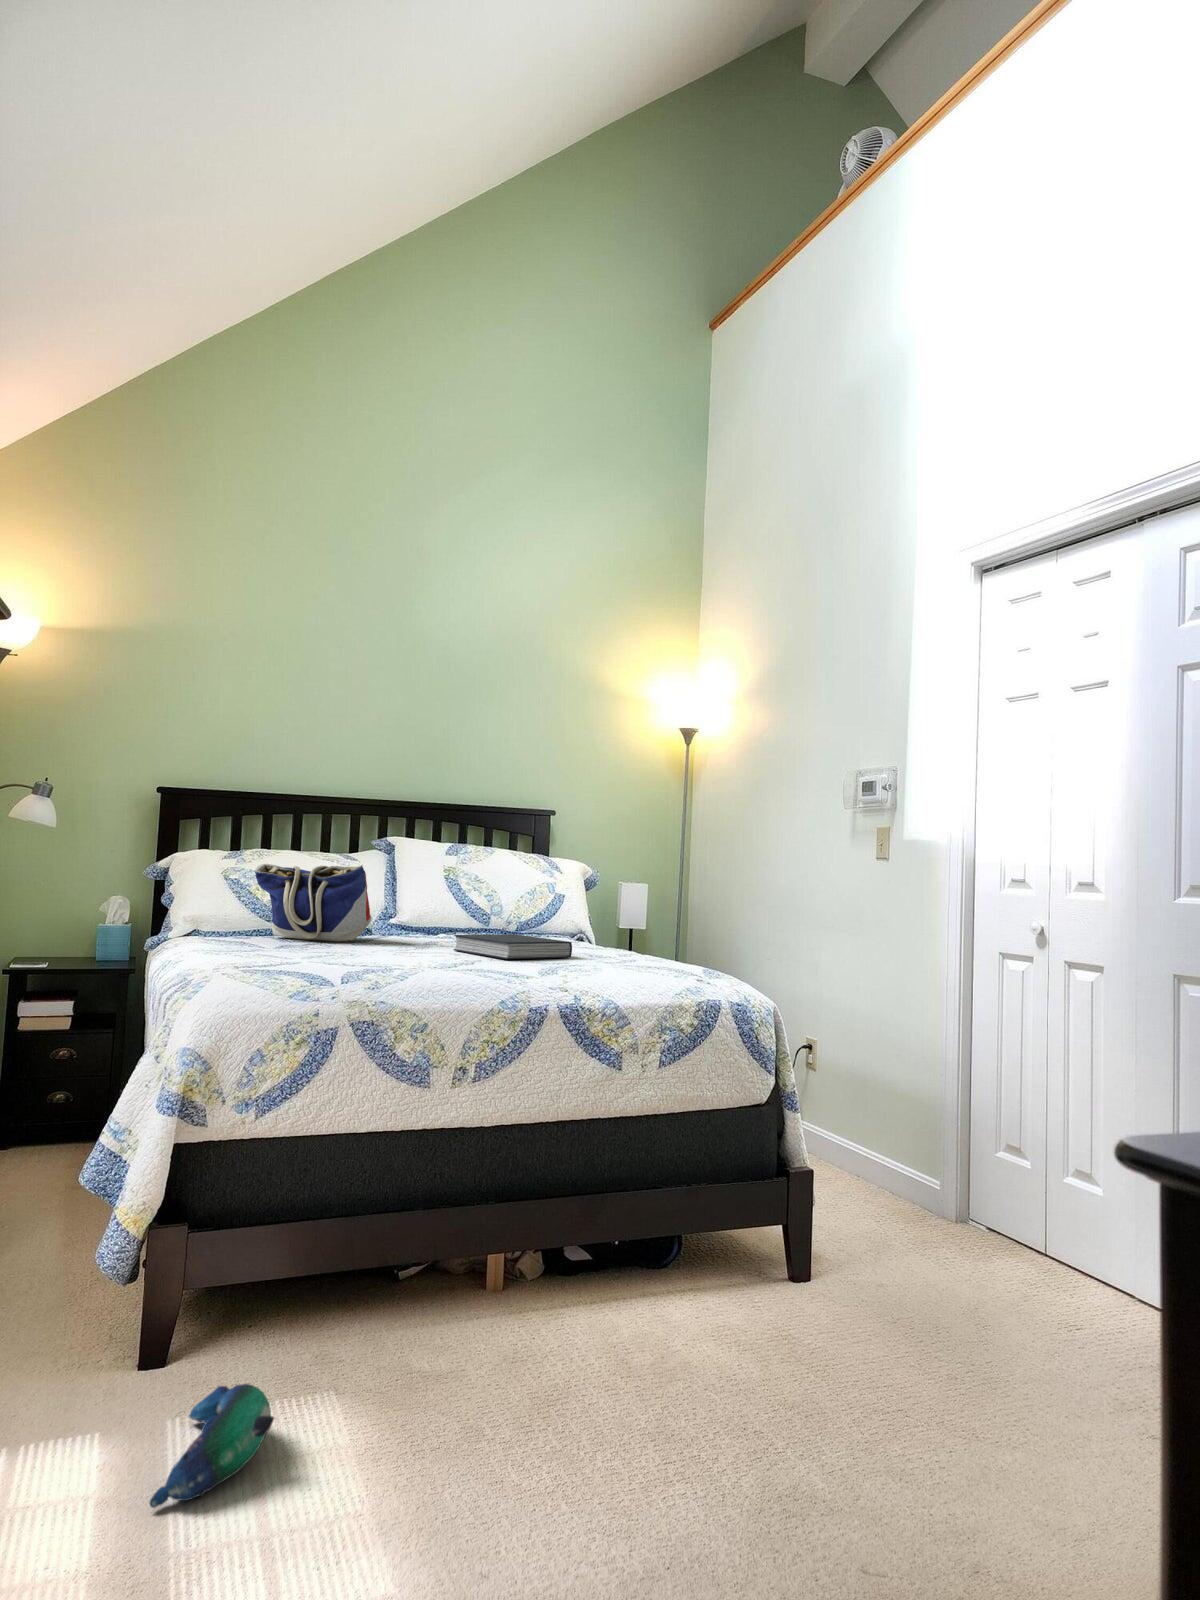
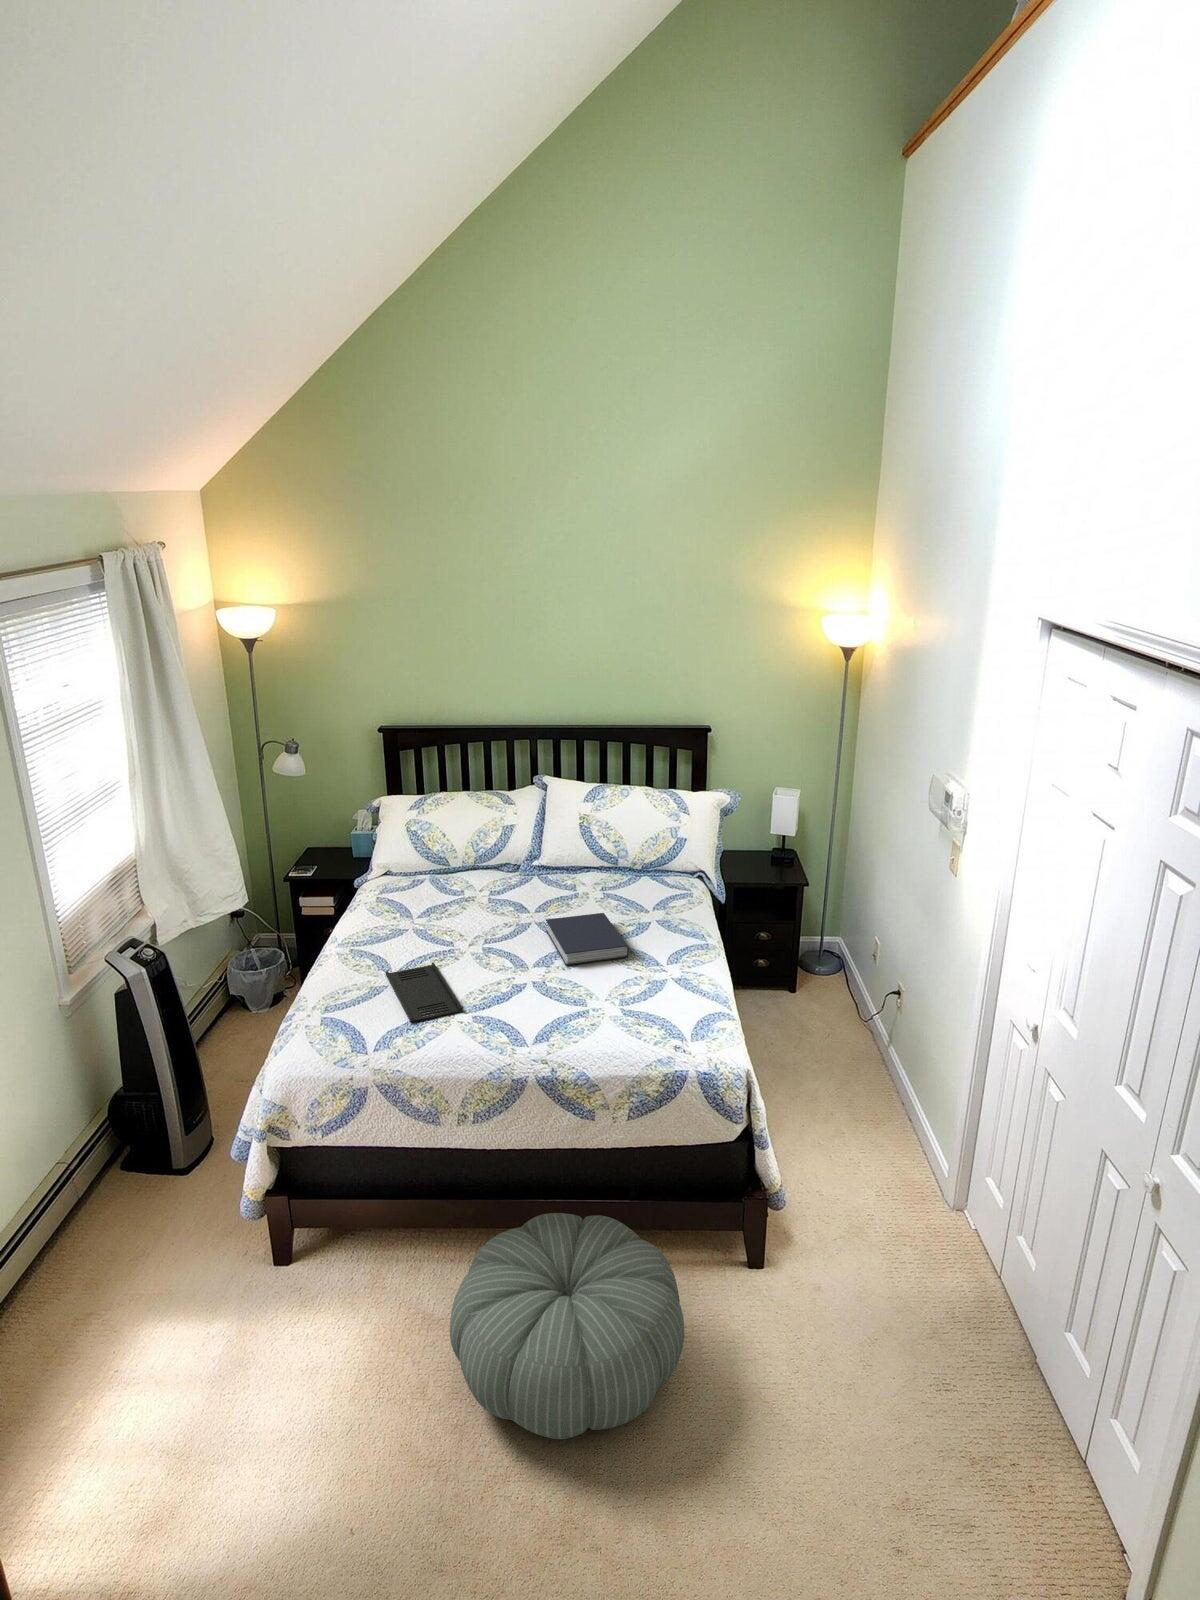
tote bag: present [255,864,372,942] -> none [412,835,502,903]
tray: none [285,956,420,977] -> present [385,962,463,1022]
pouf: none [490,1195,806,1423] -> present [450,1213,684,1439]
plush toy: present [150,1384,274,1508] -> none [208,1322,297,1422]

